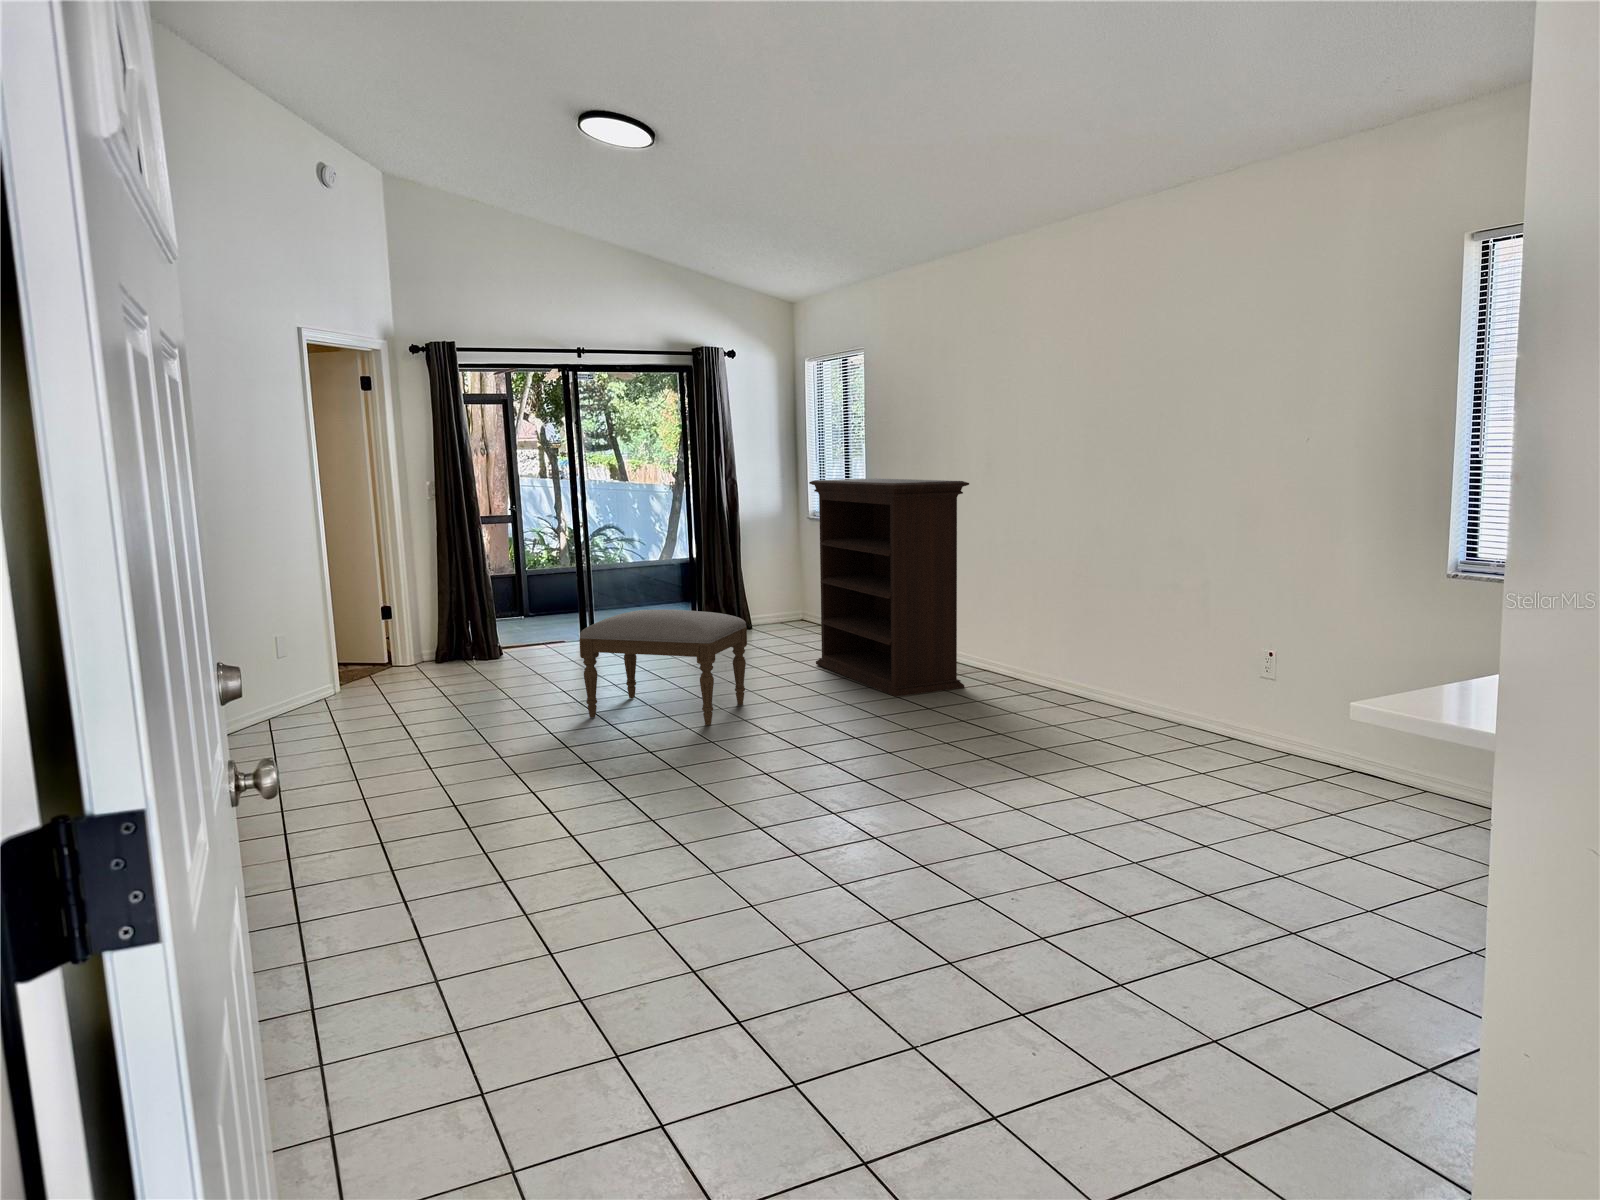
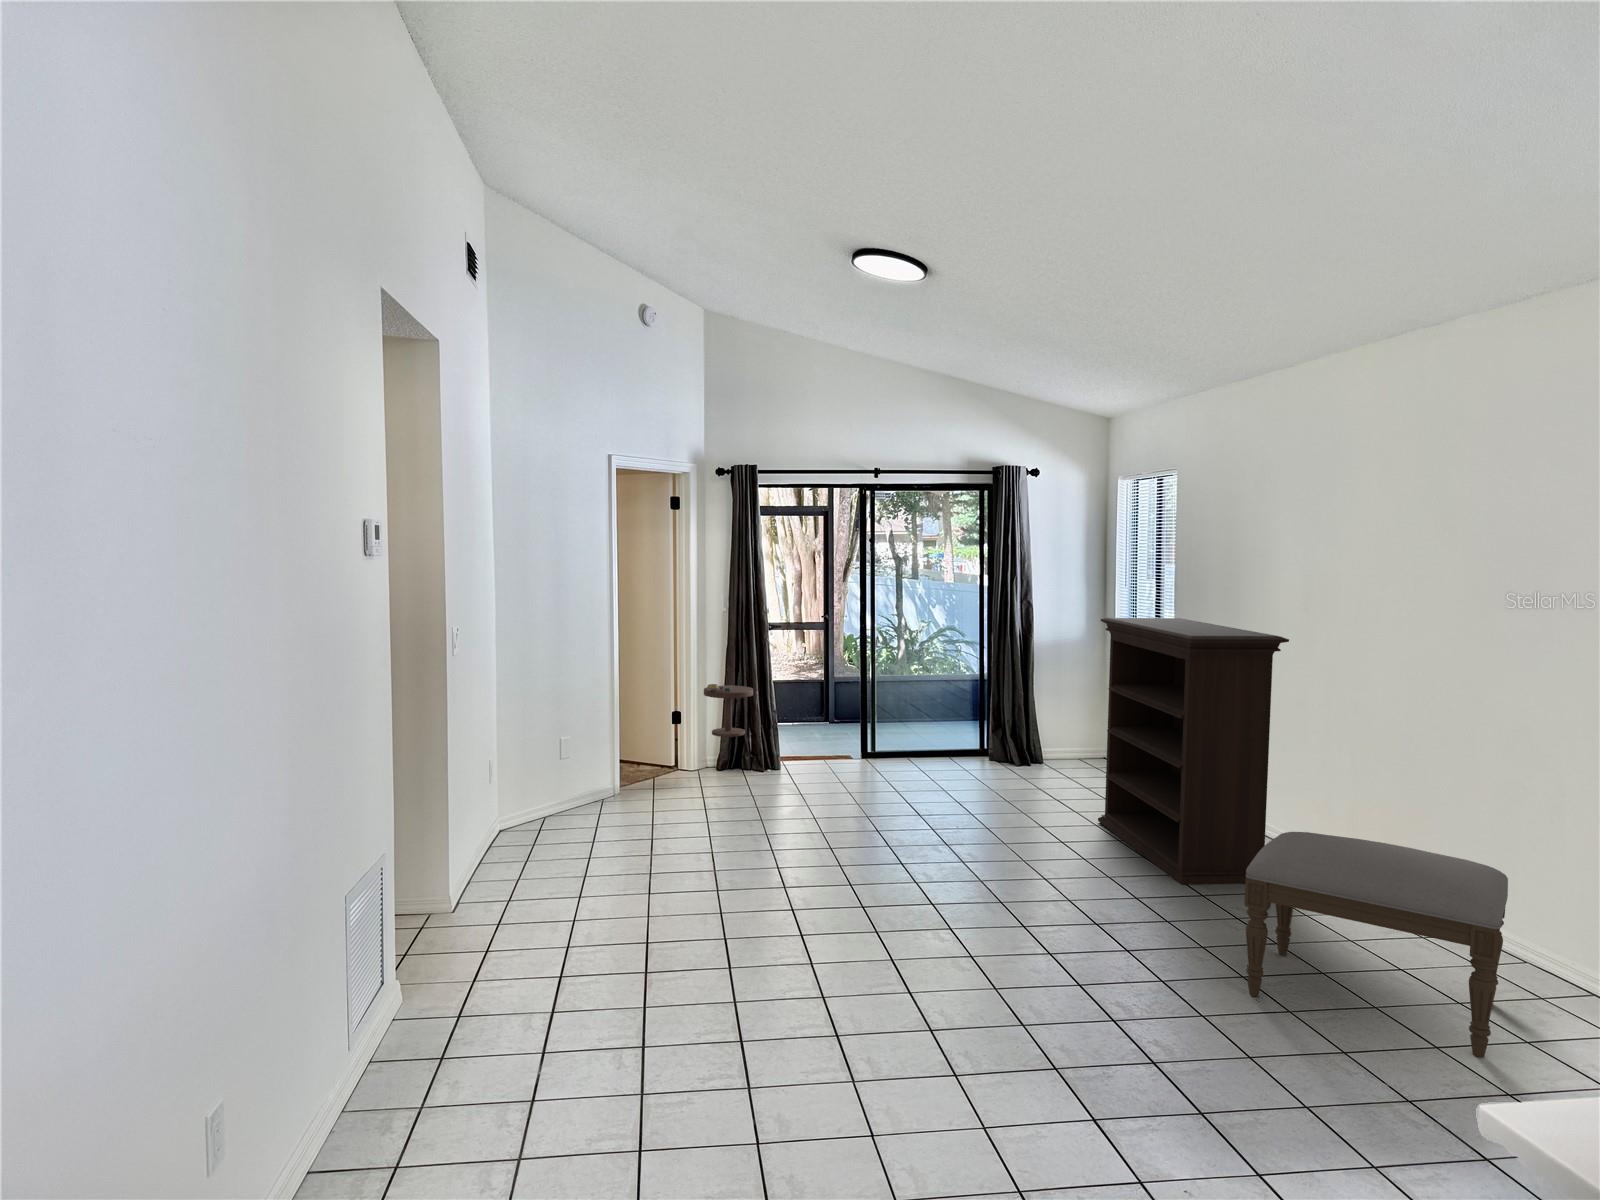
side table: none [417,573,472,668] -> present [704,684,753,737]
ottoman: present [579,609,747,725] -> present [1245,832,1508,1058]

